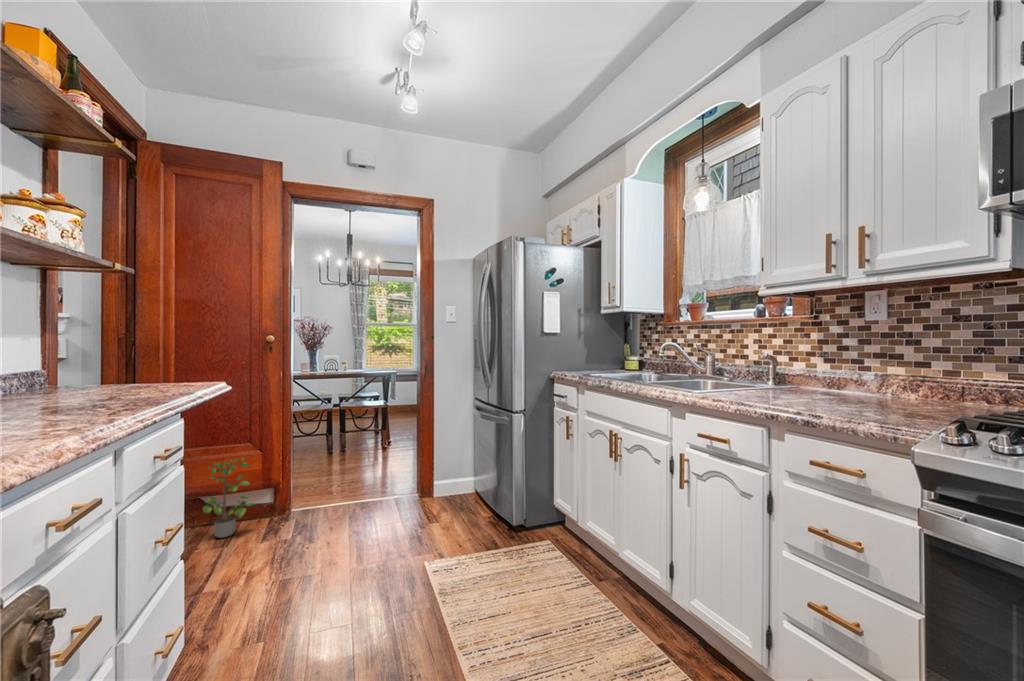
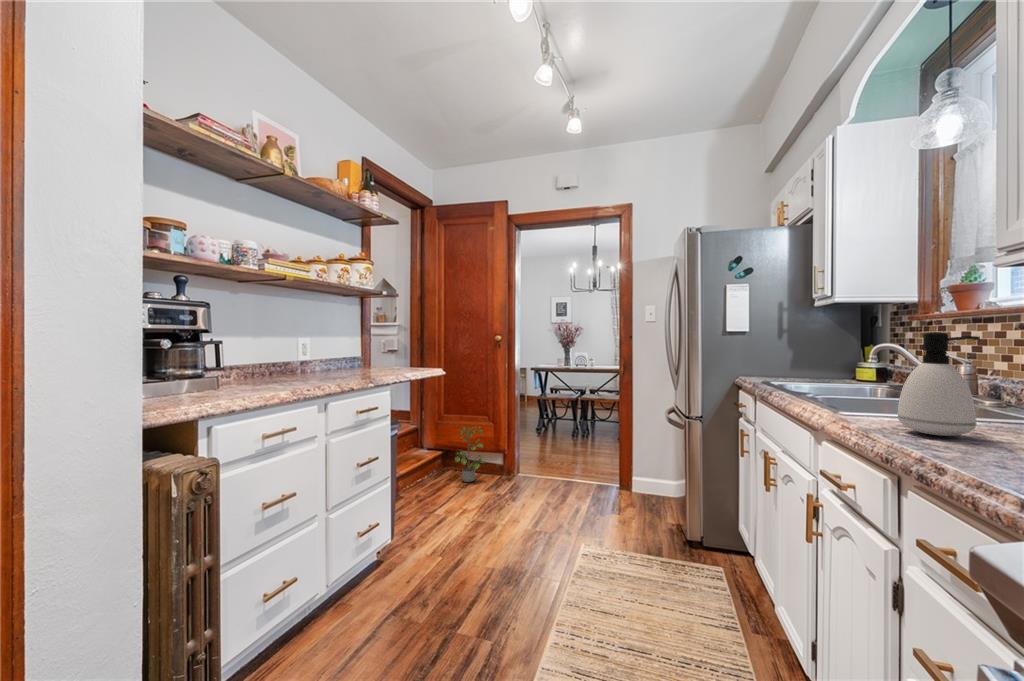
soap dispenser: none [735,335,775,400] -> present [898,332,980,436]

